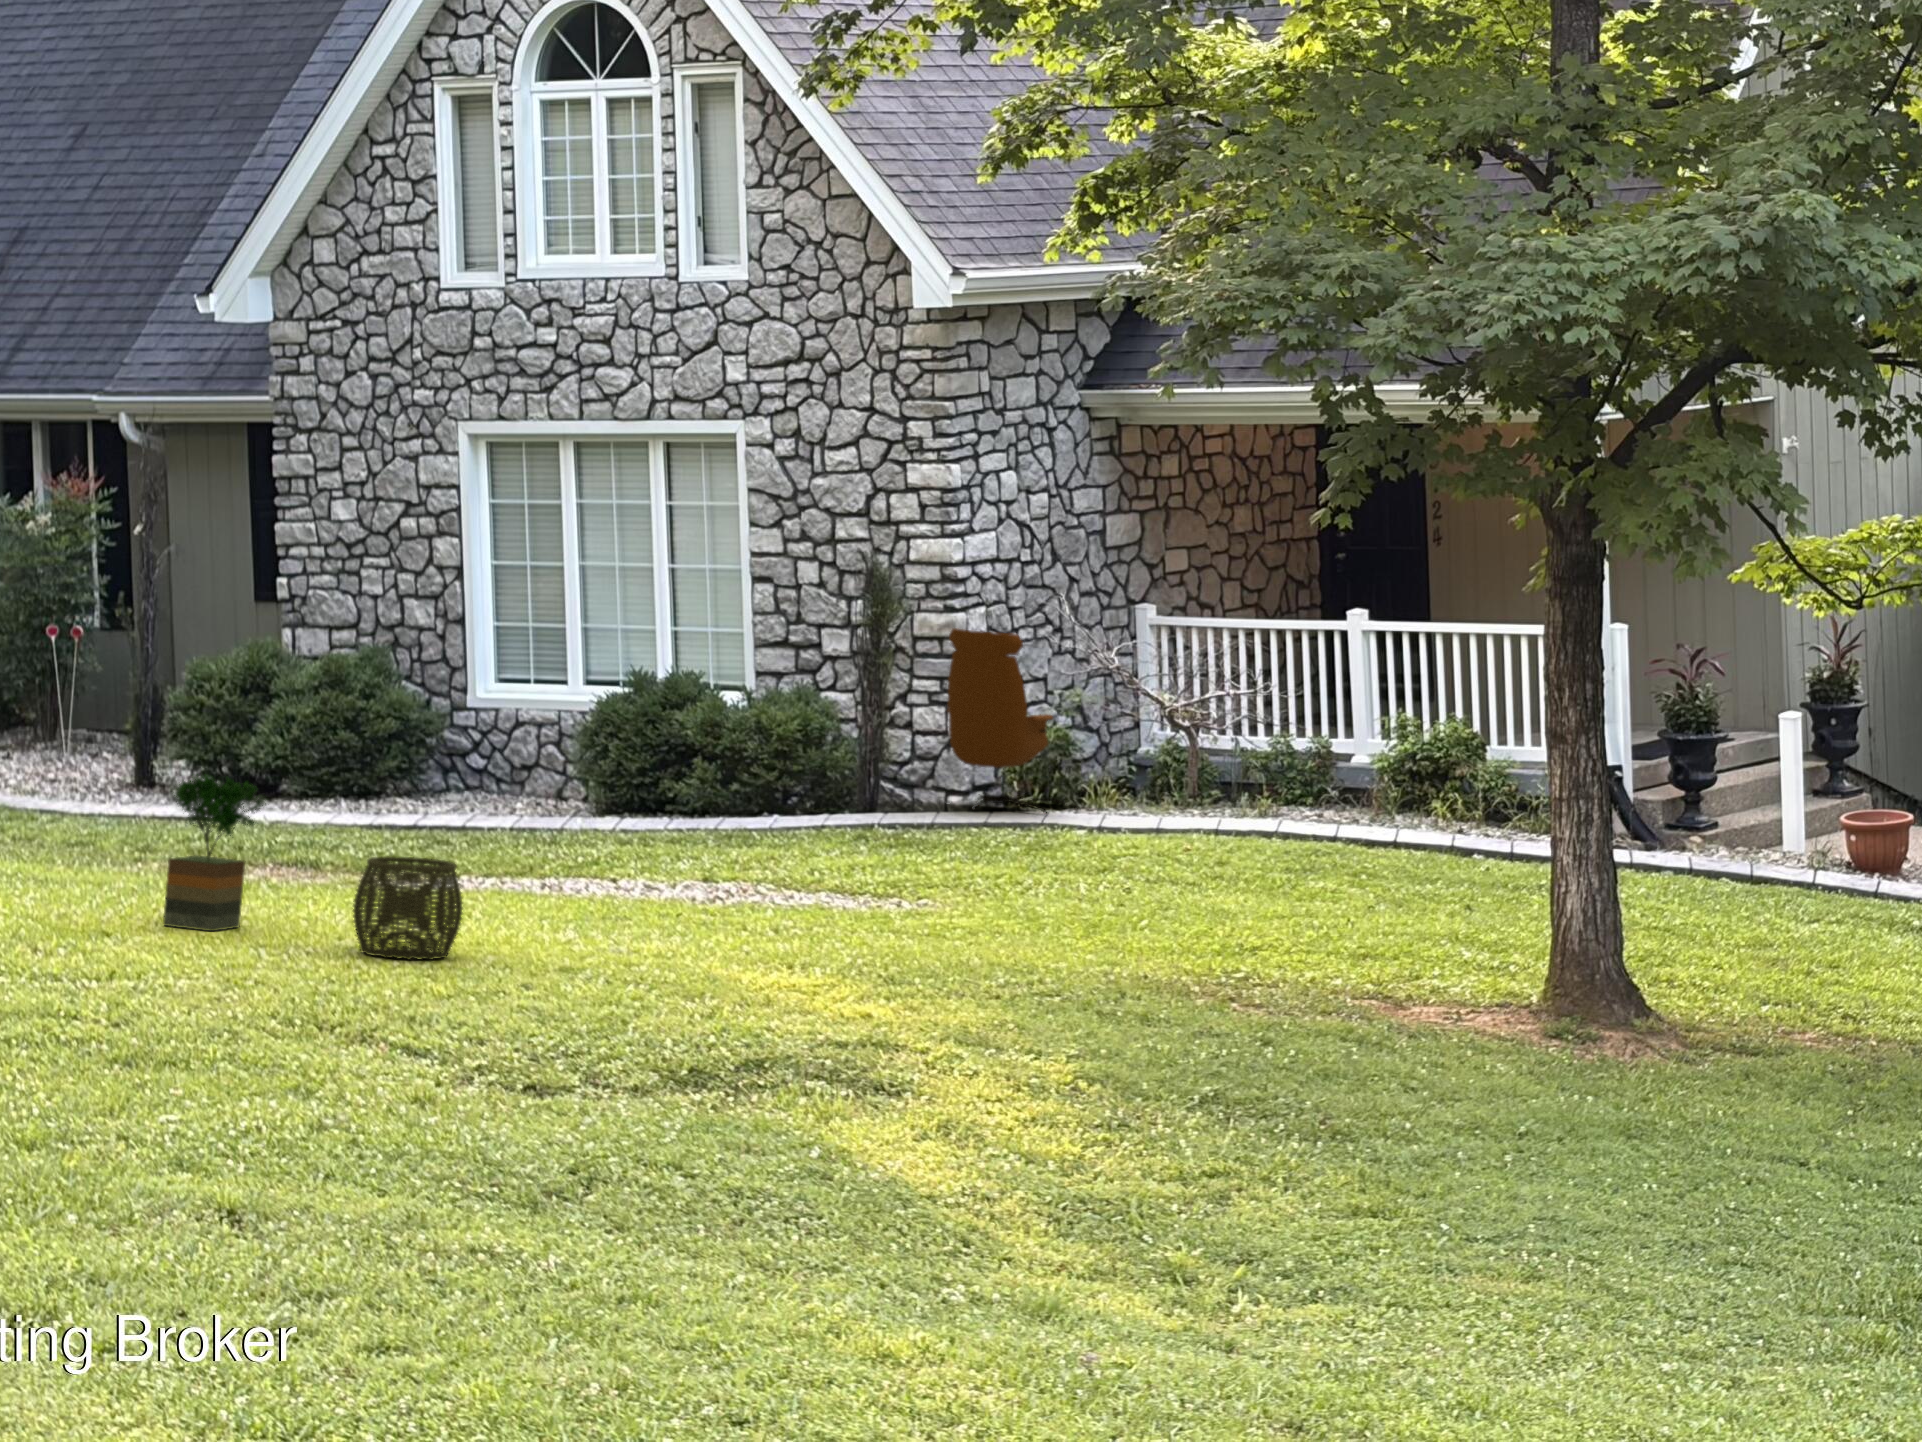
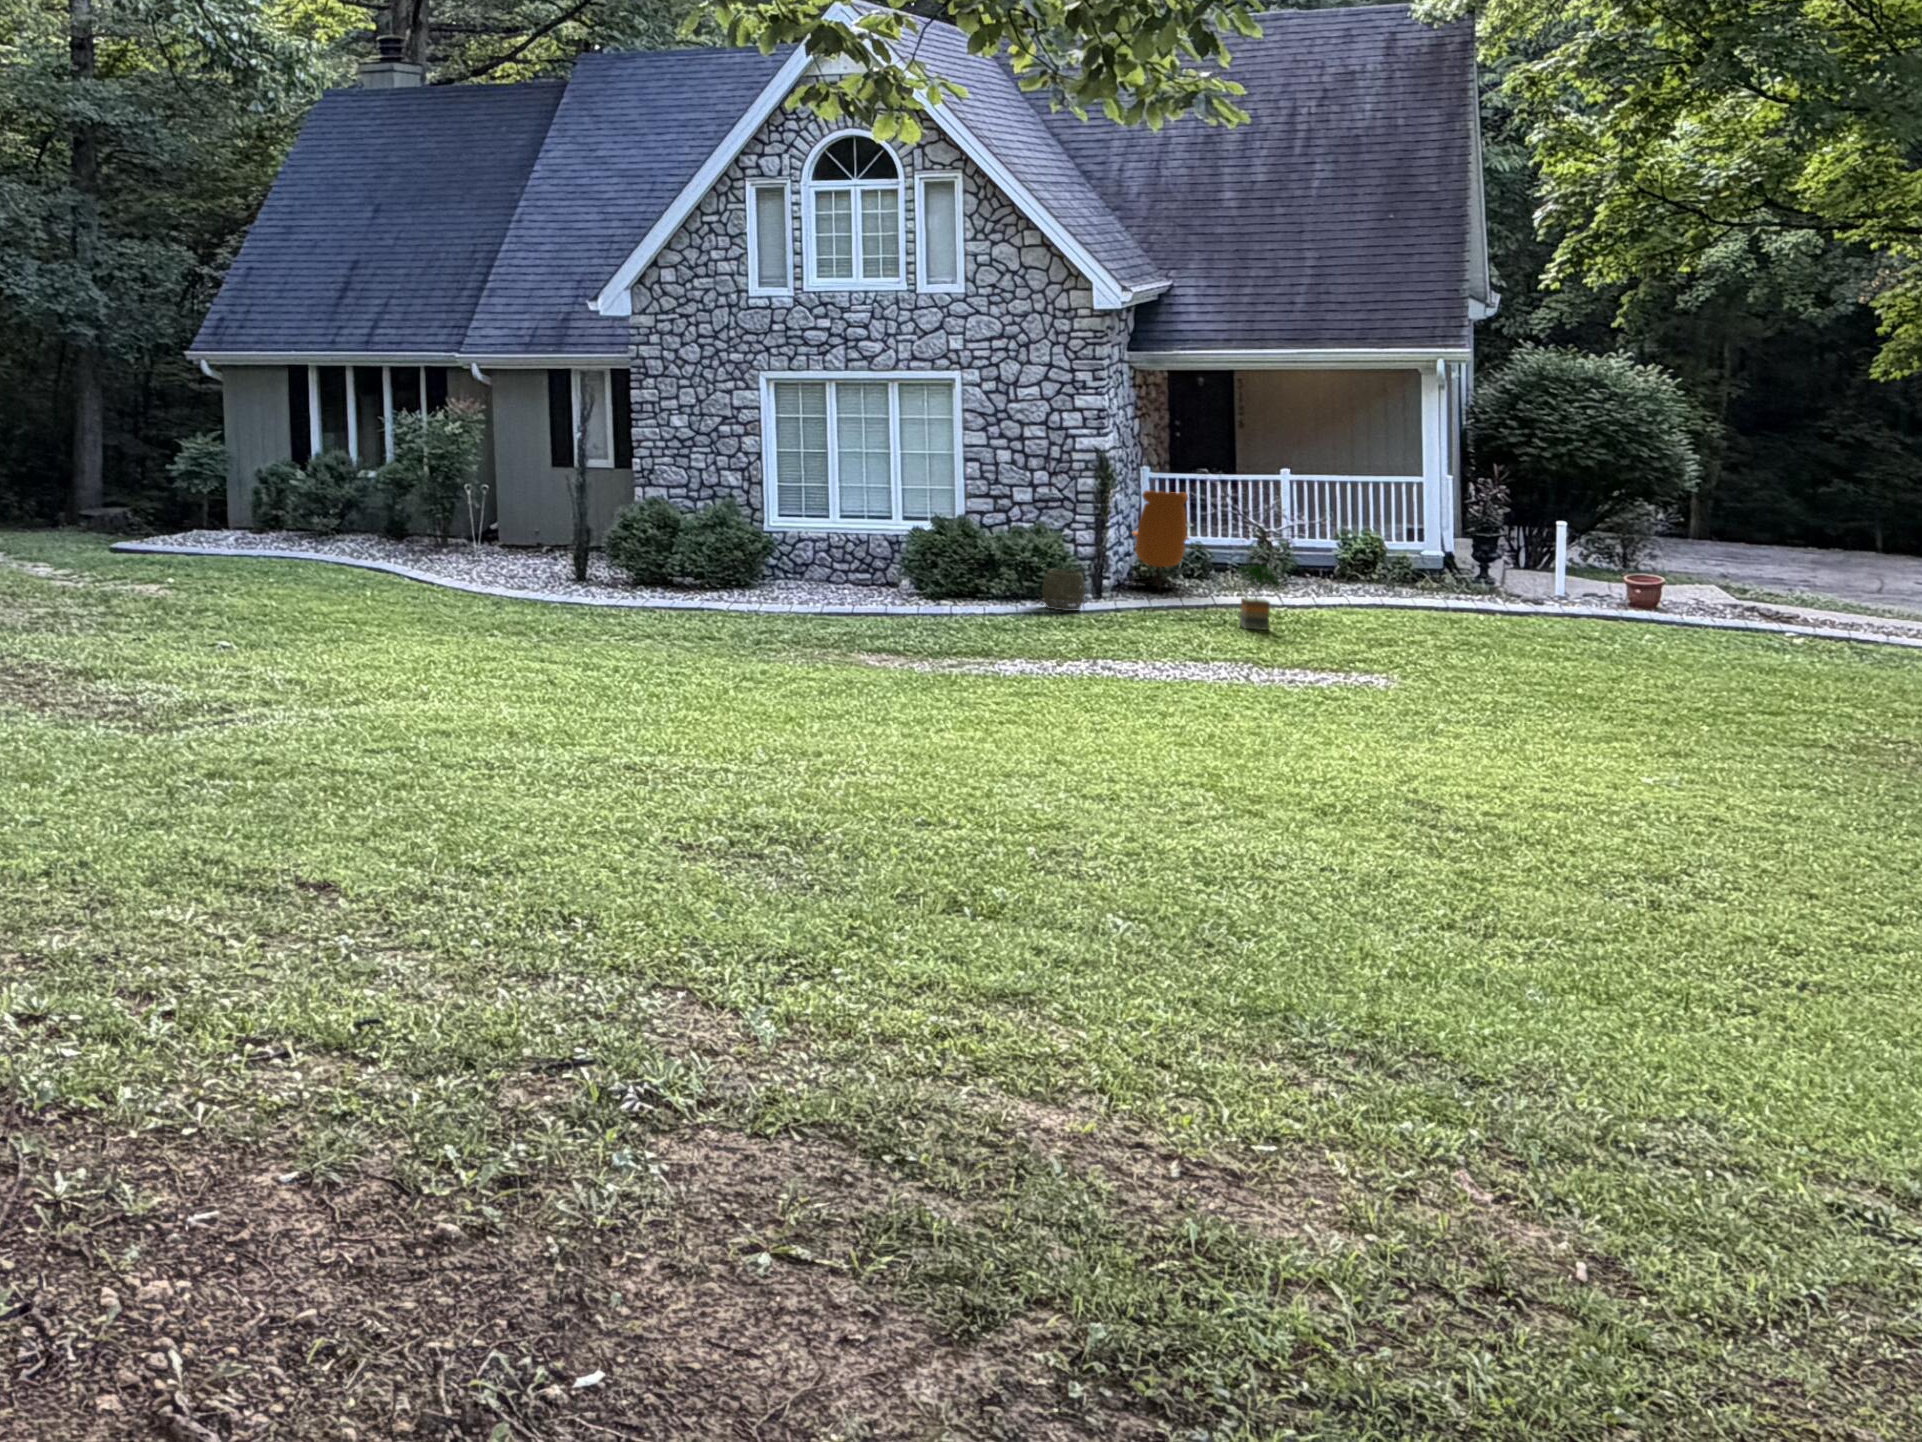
potted tree: present [163,774,266,931] -> present [1237,565,1280,630]
woven basket: present [353,856,463,960] -> present [1042,569,1085,611]

